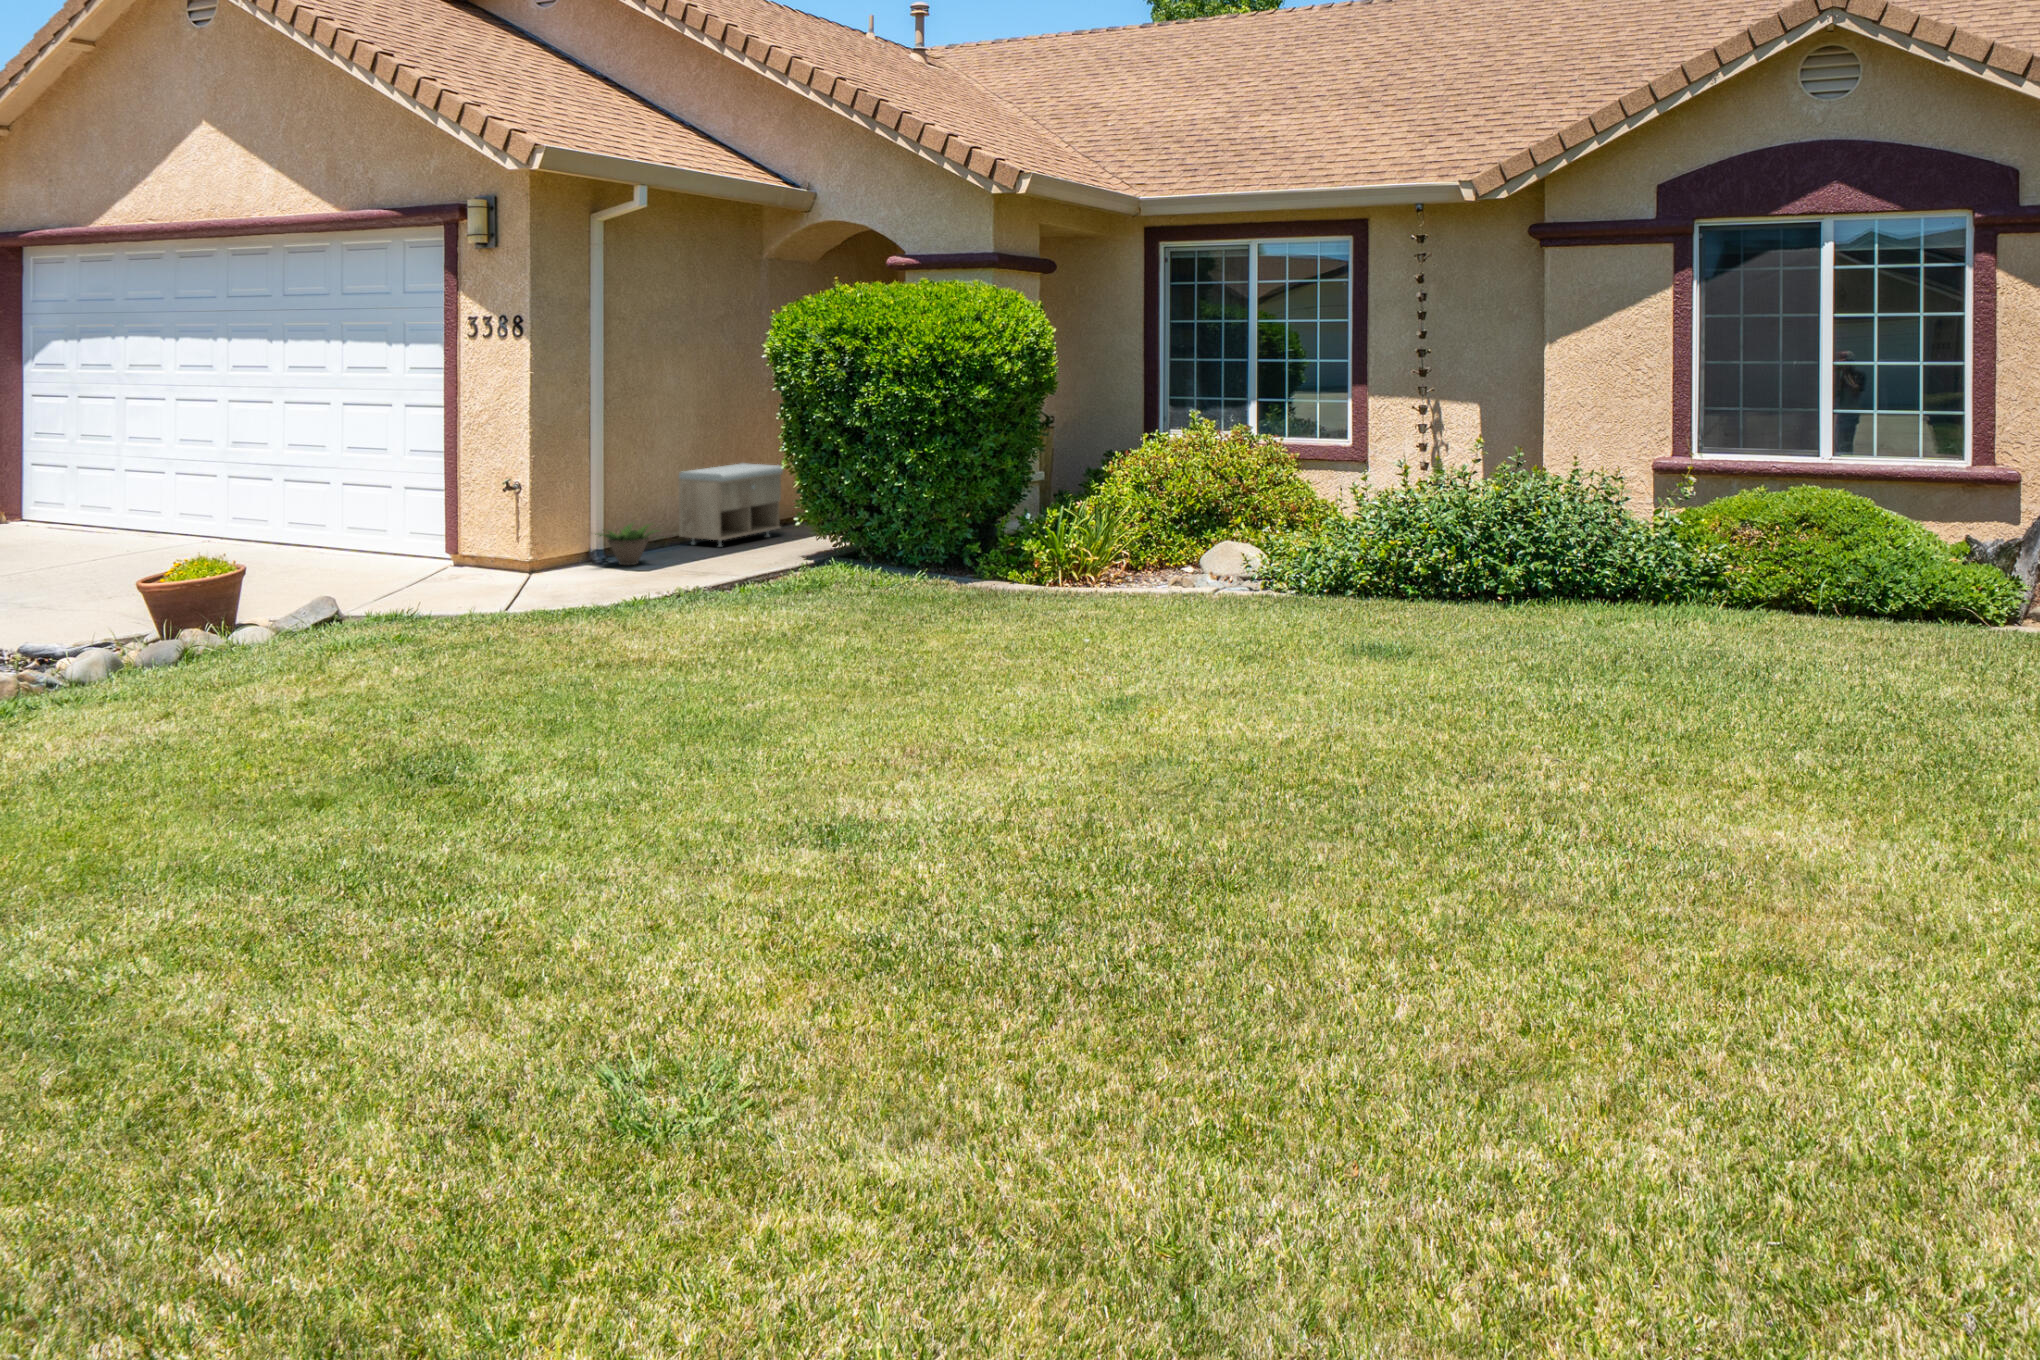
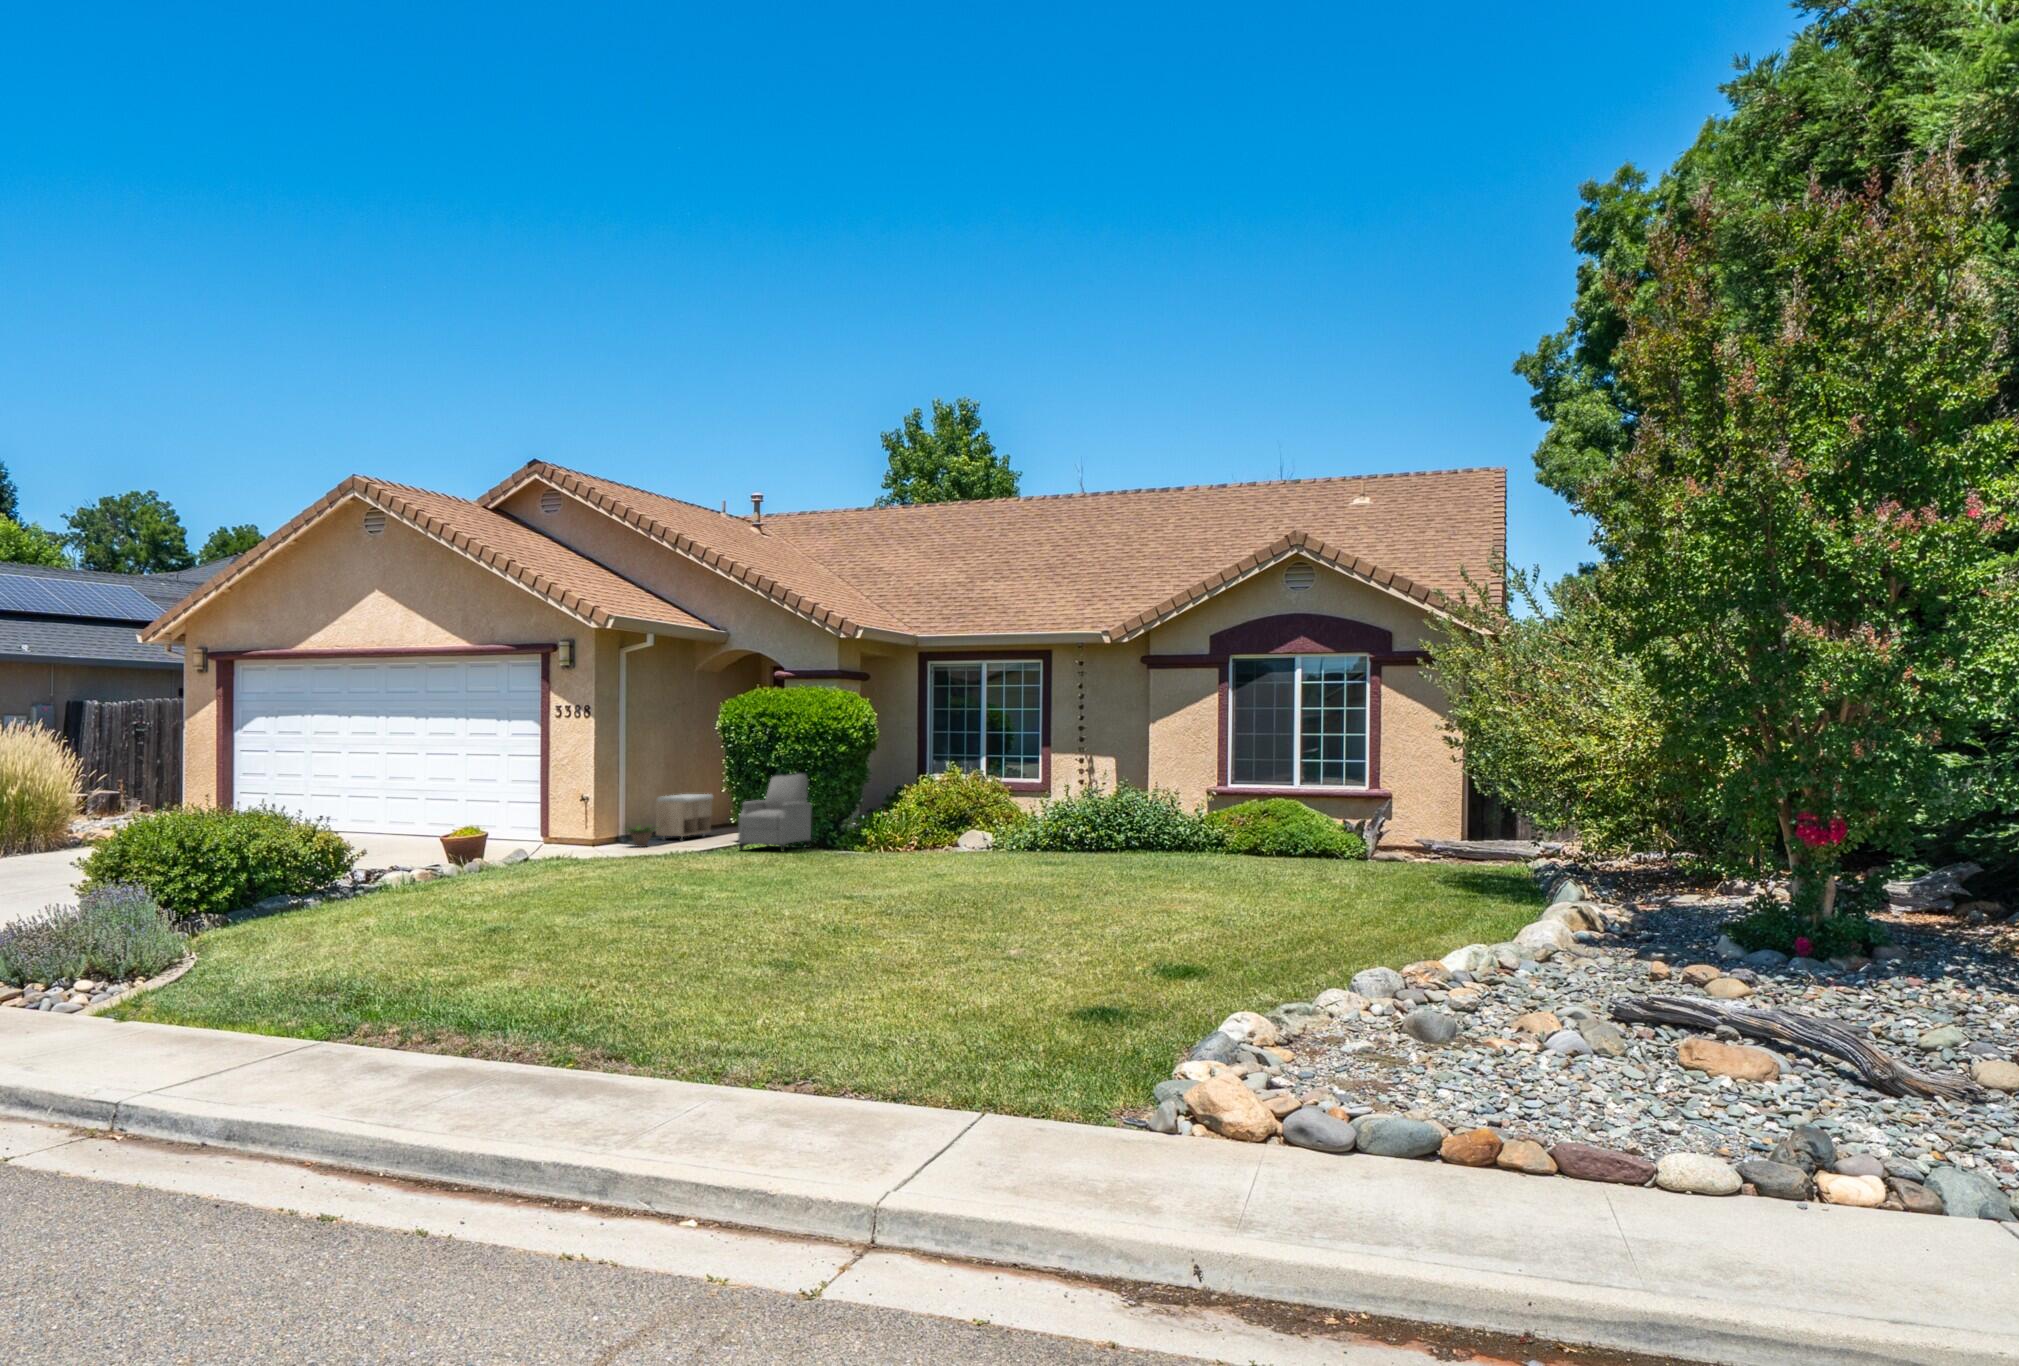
chair: none [775,431,916,591] -> present [738,774,811,852]

